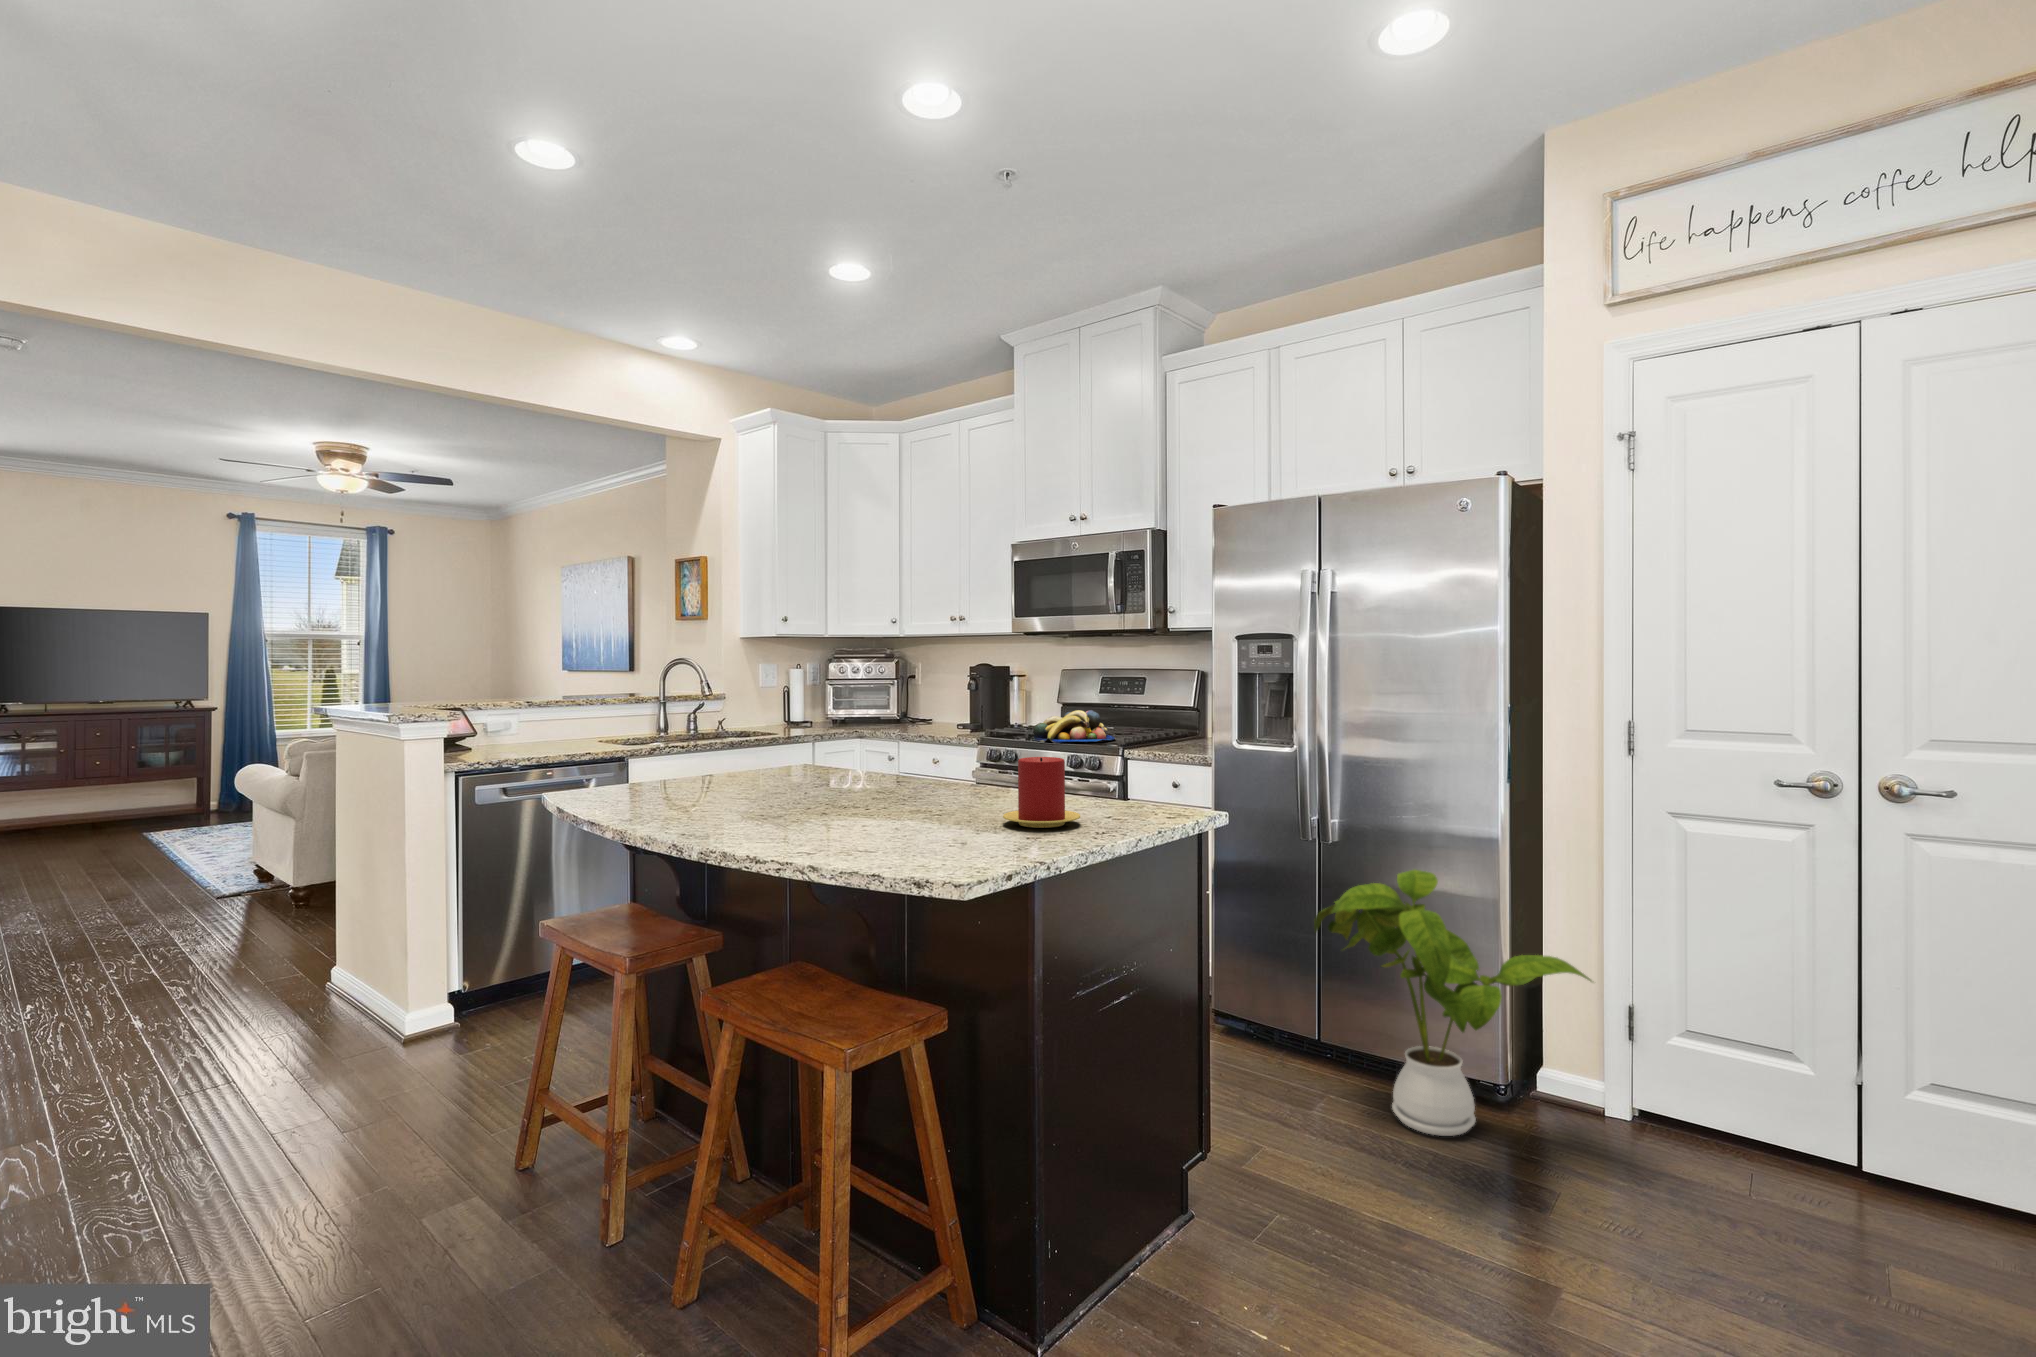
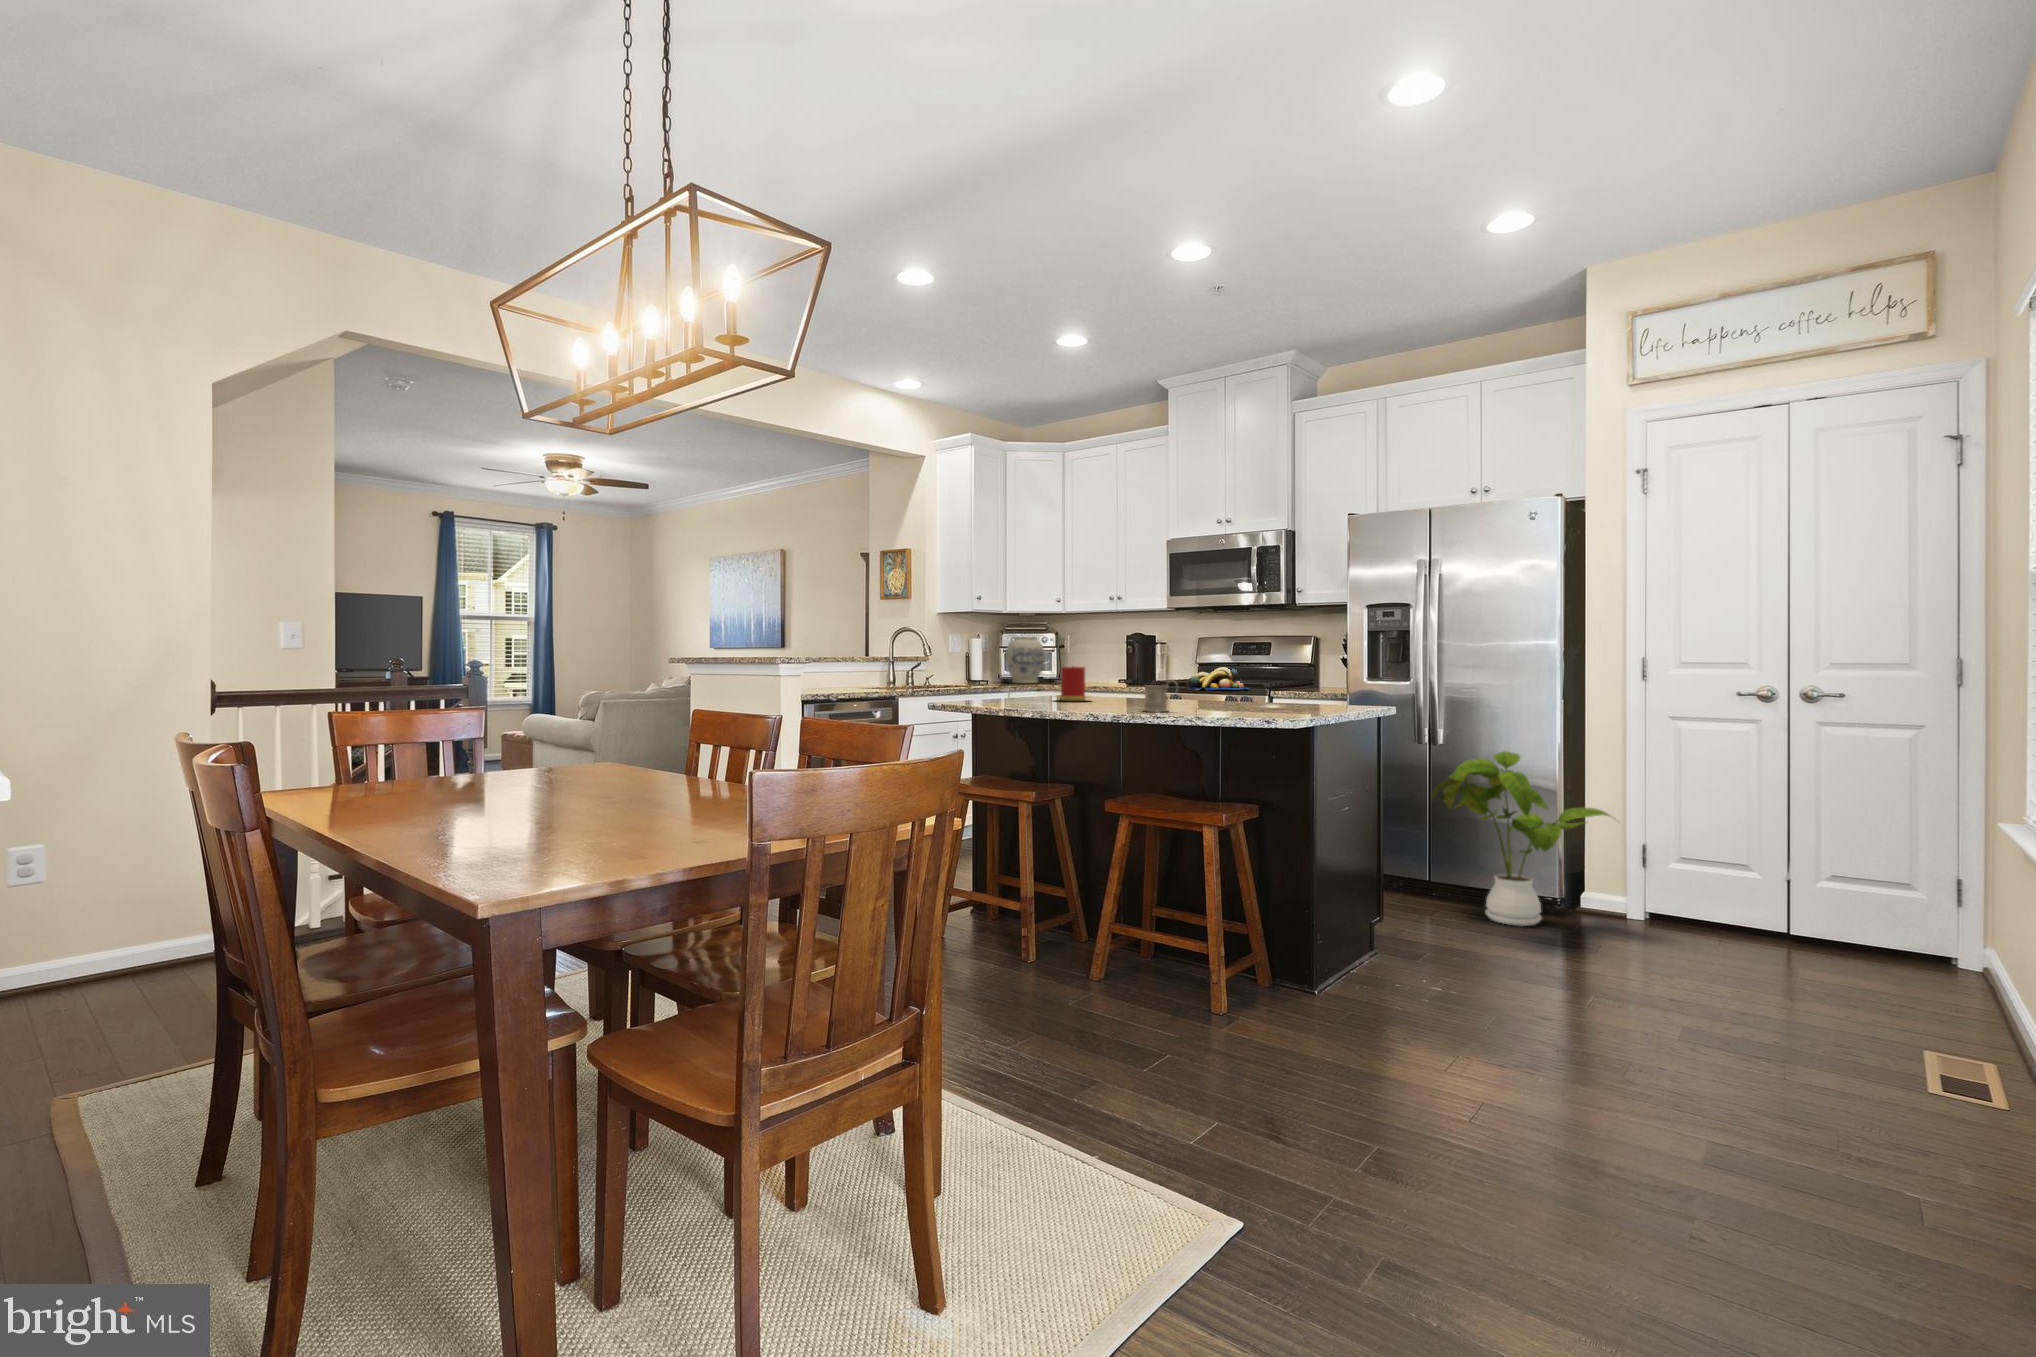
vase: none [829,666,877,725] -> present [1006,637,1044,683]
candle: present [1003,757,1080,828] -> present [1058,667,1089,701]
mug: none [836,770,885,822] -> present [1144,680,1173,712]

